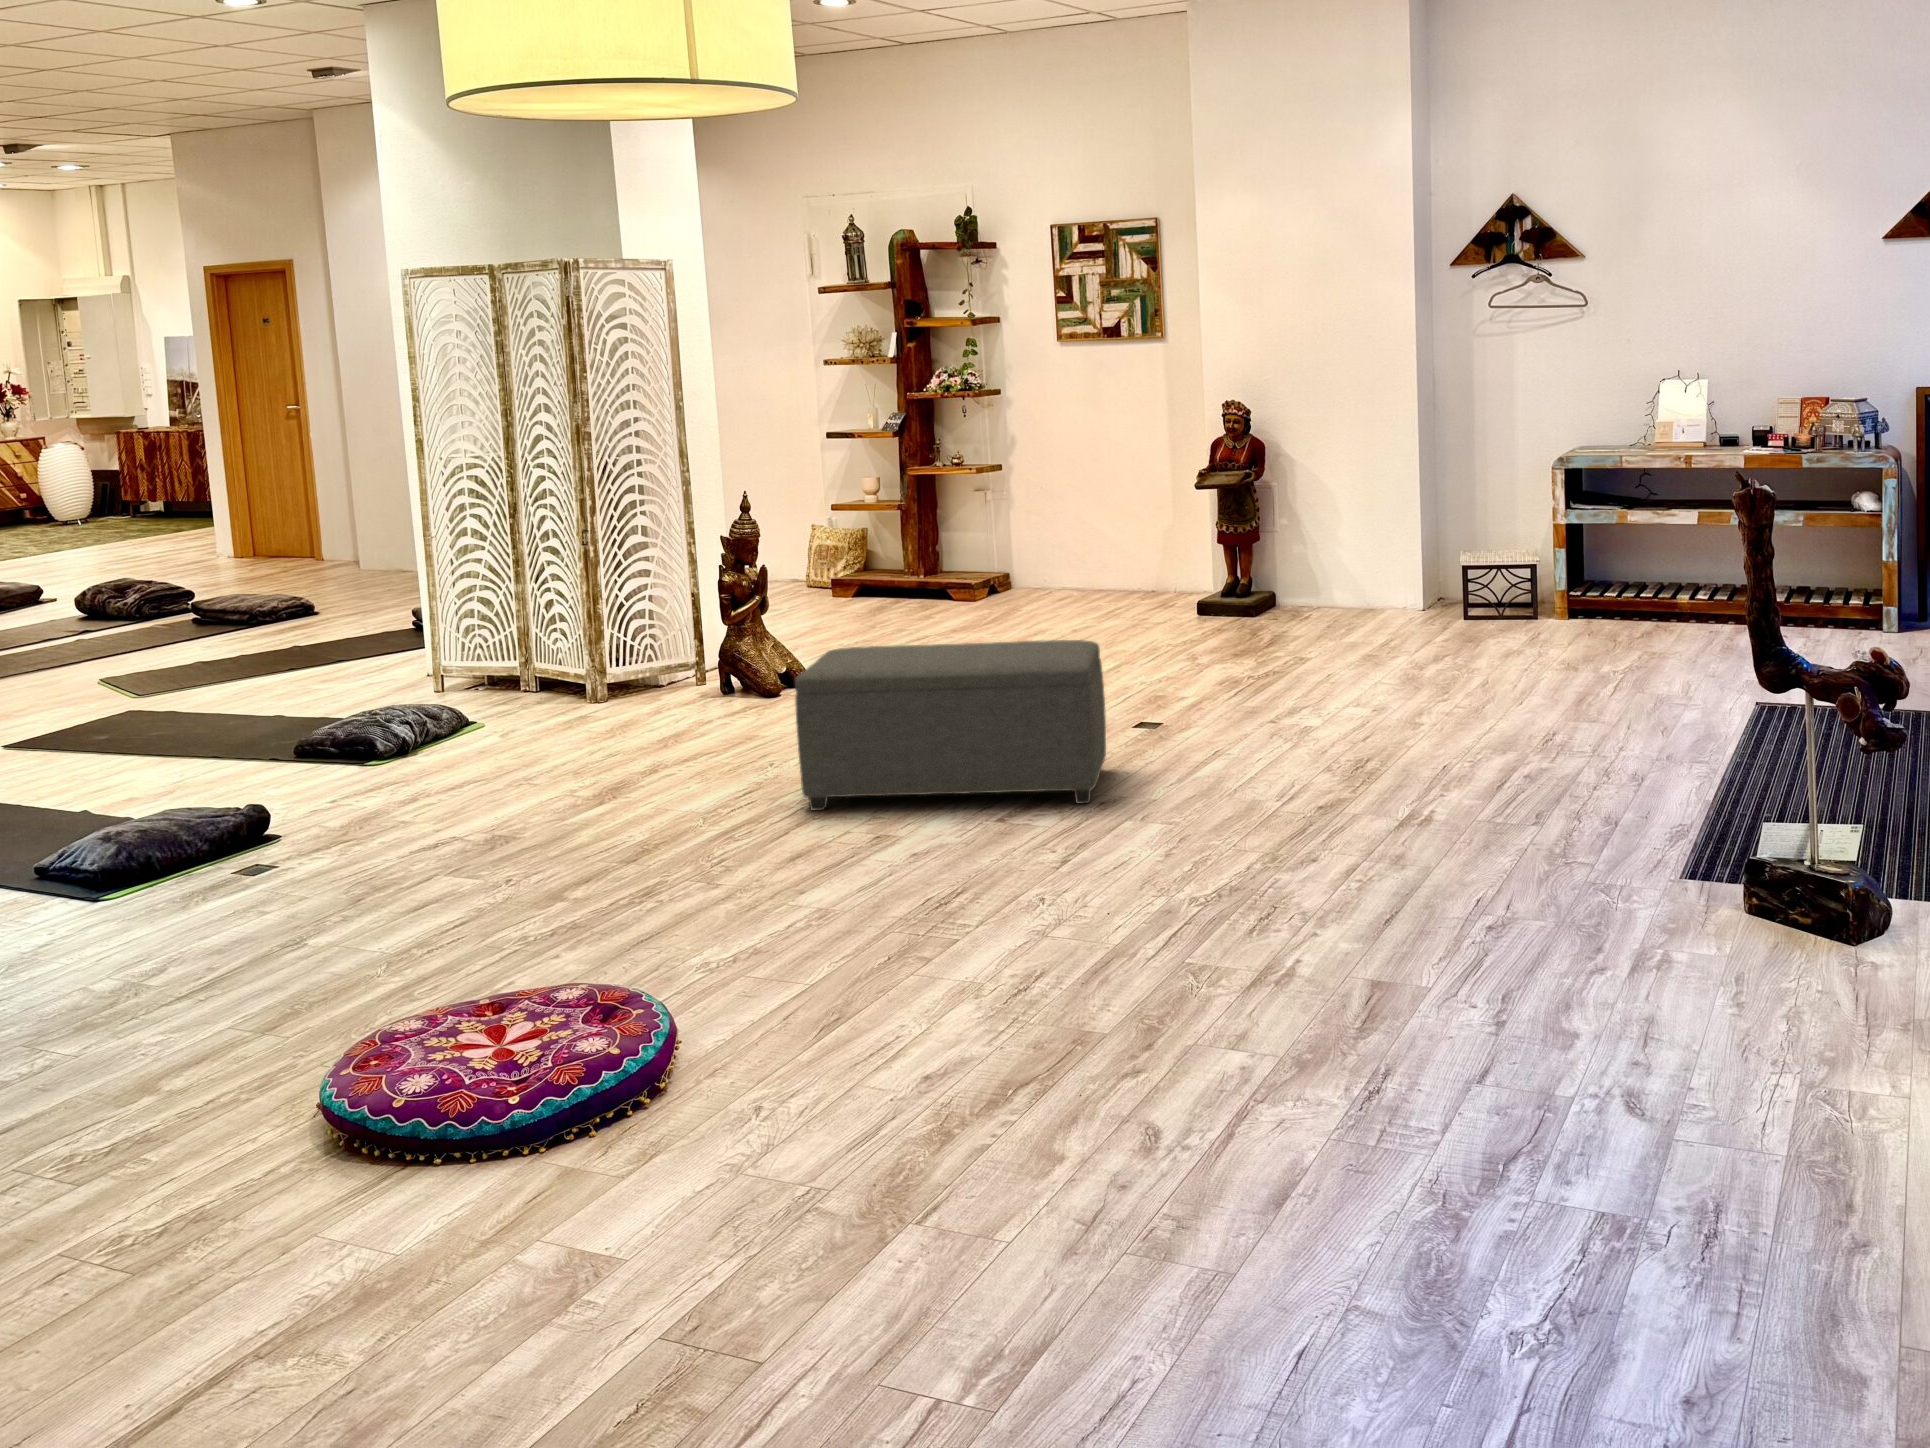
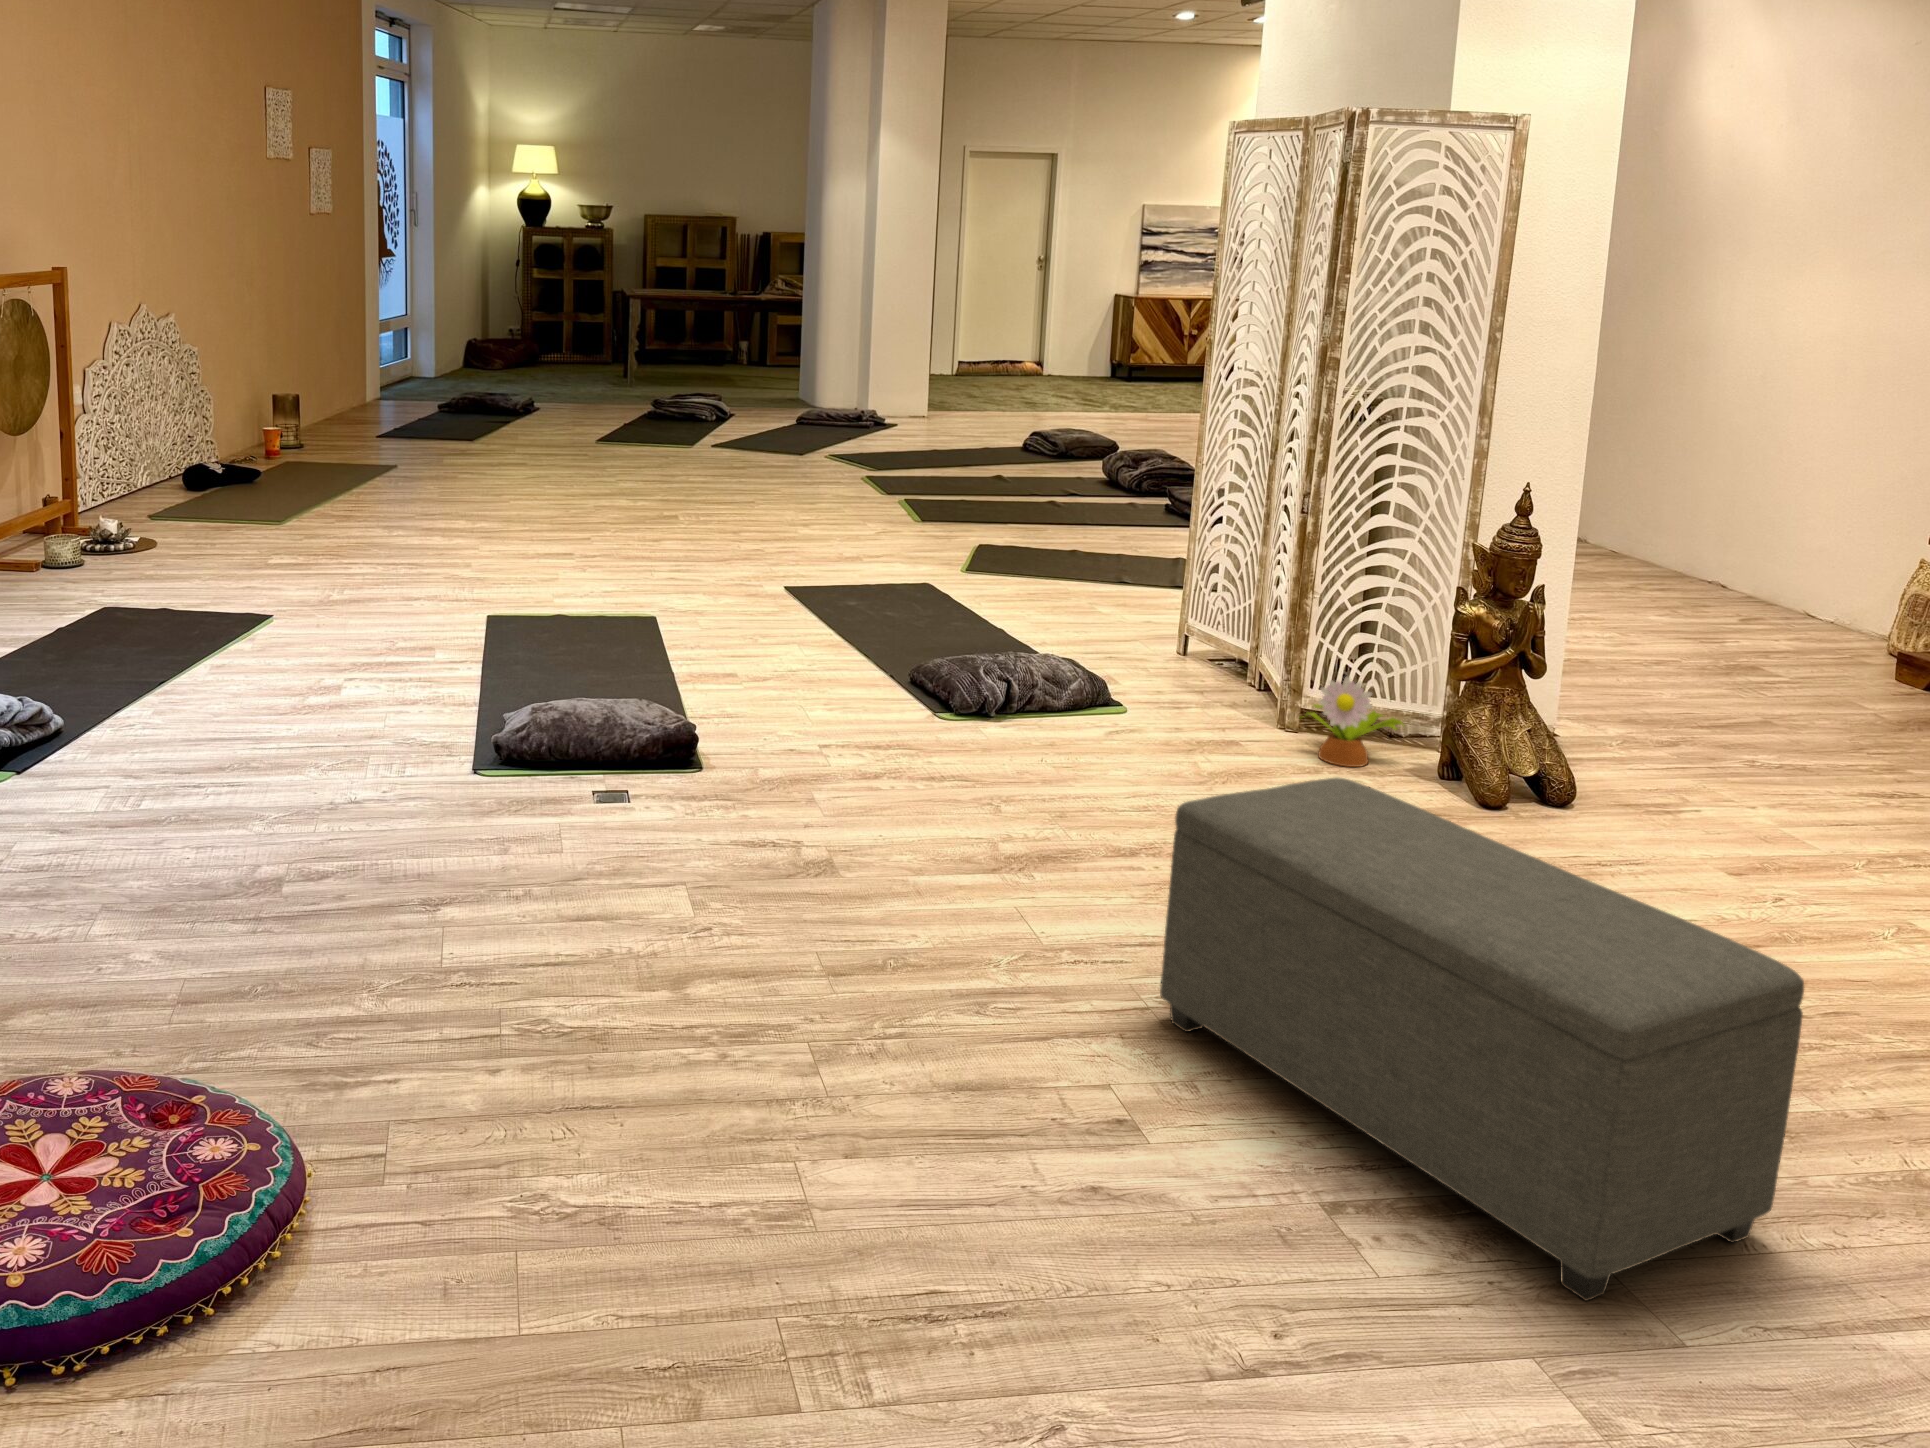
decorative plant: none [623,645,689,709] -> present [1299,677,1403,767]

